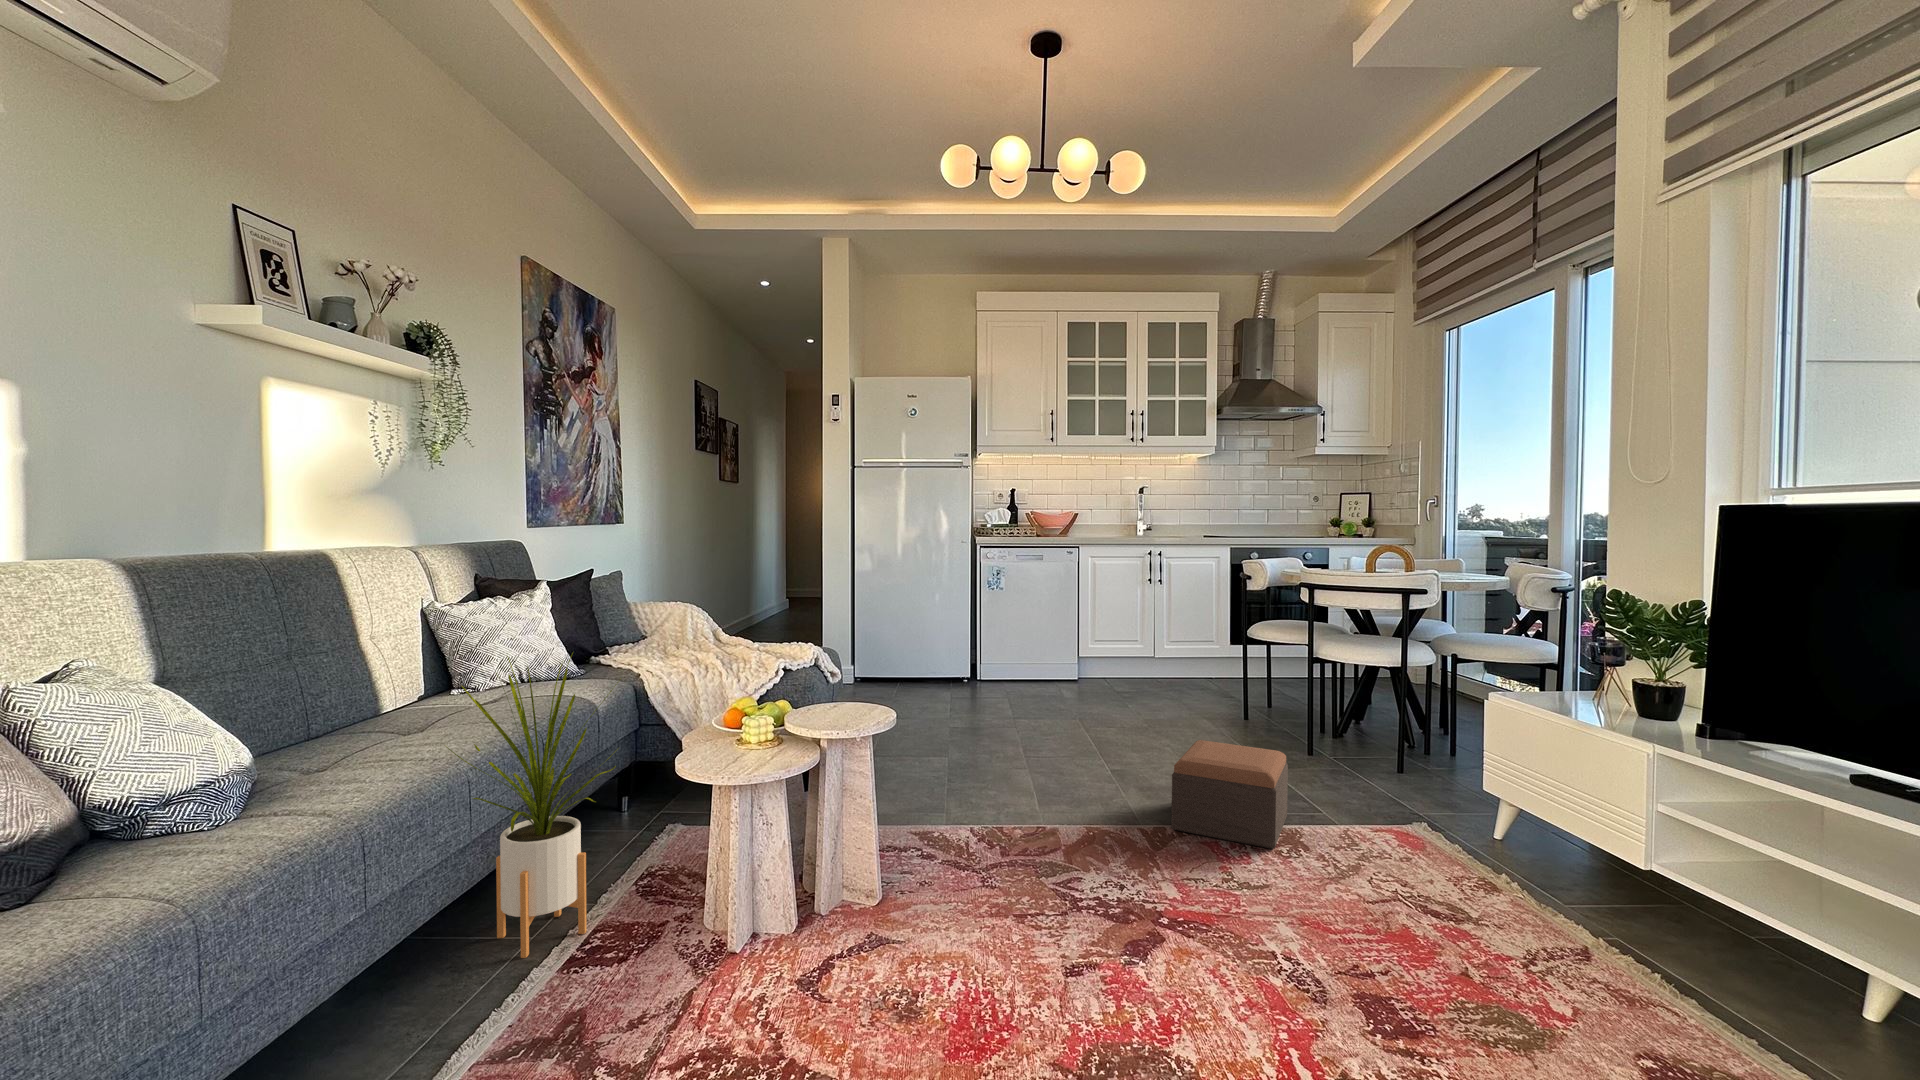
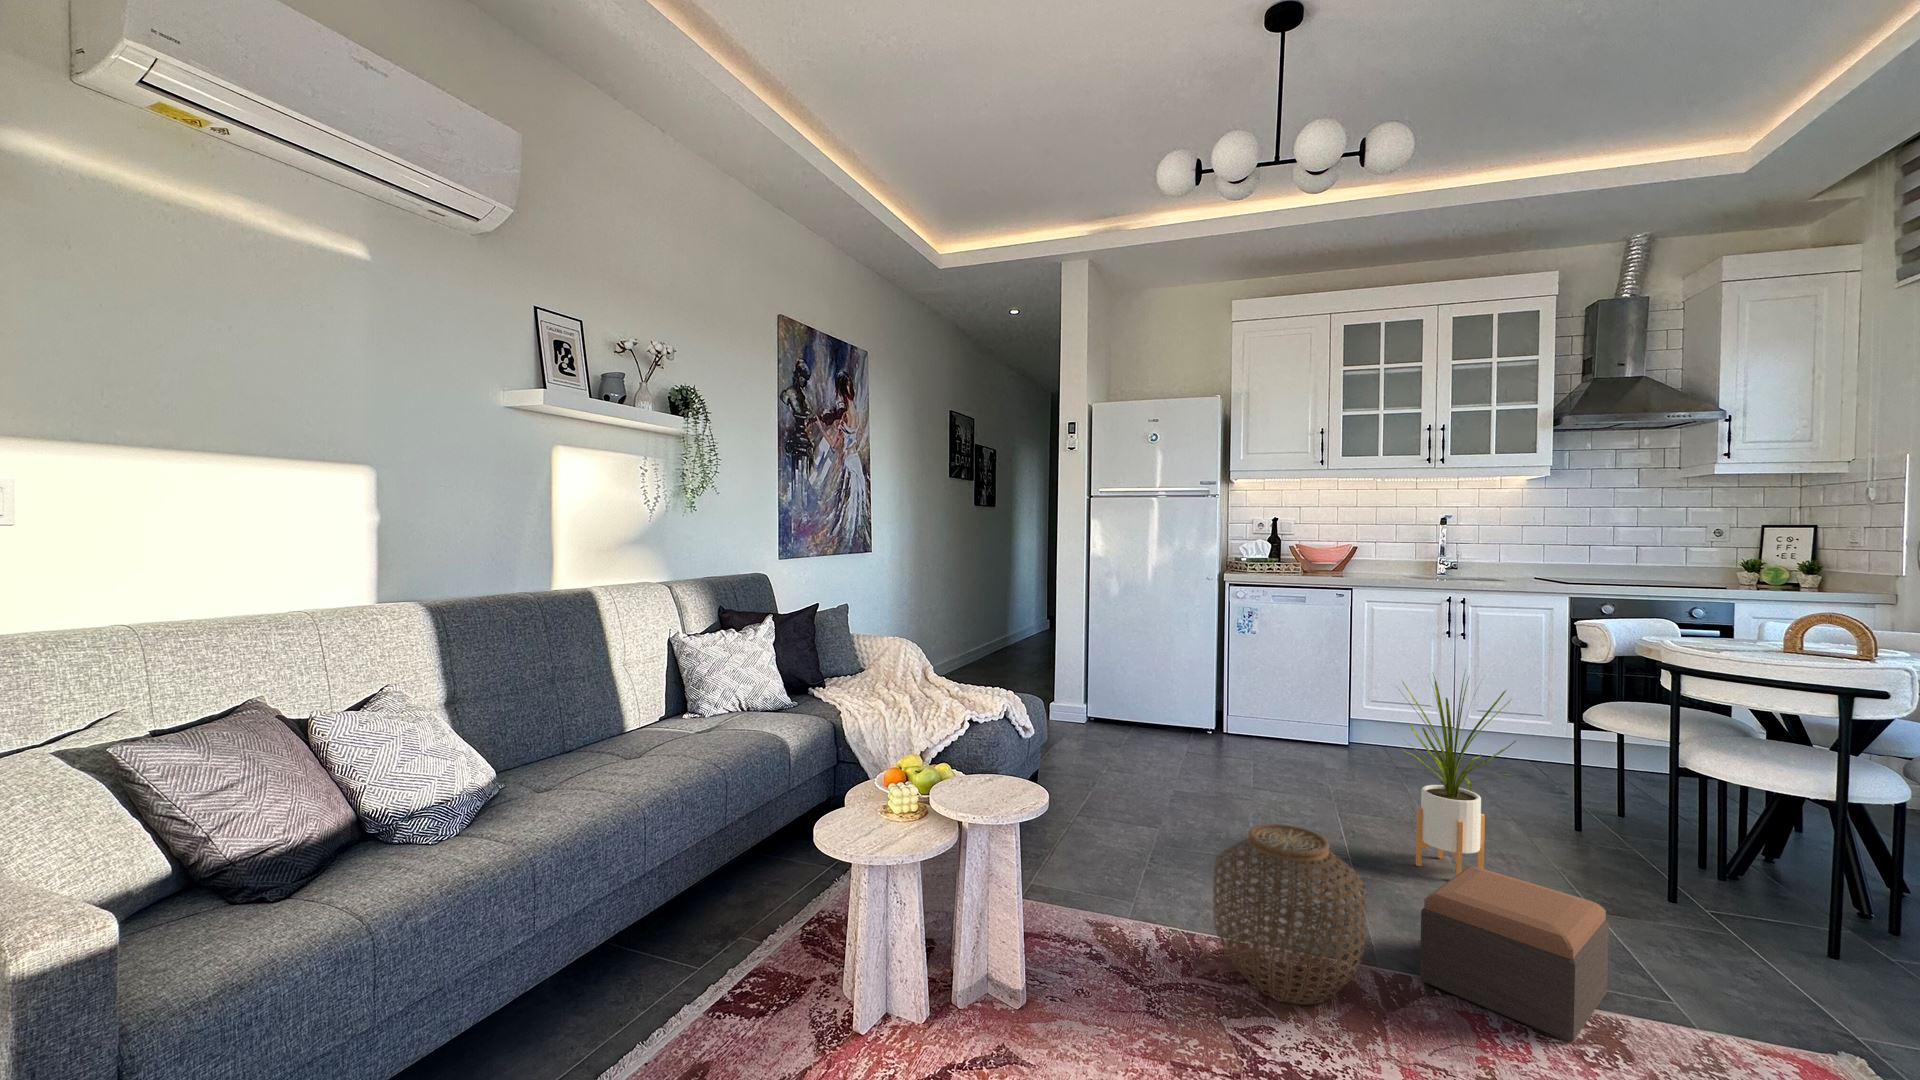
house plant: present [447,653,618,958] -> present [1402,669,1516,875]
woven basket: none [1023,721,1140,860] -> present [1213,824,1366,1005]

